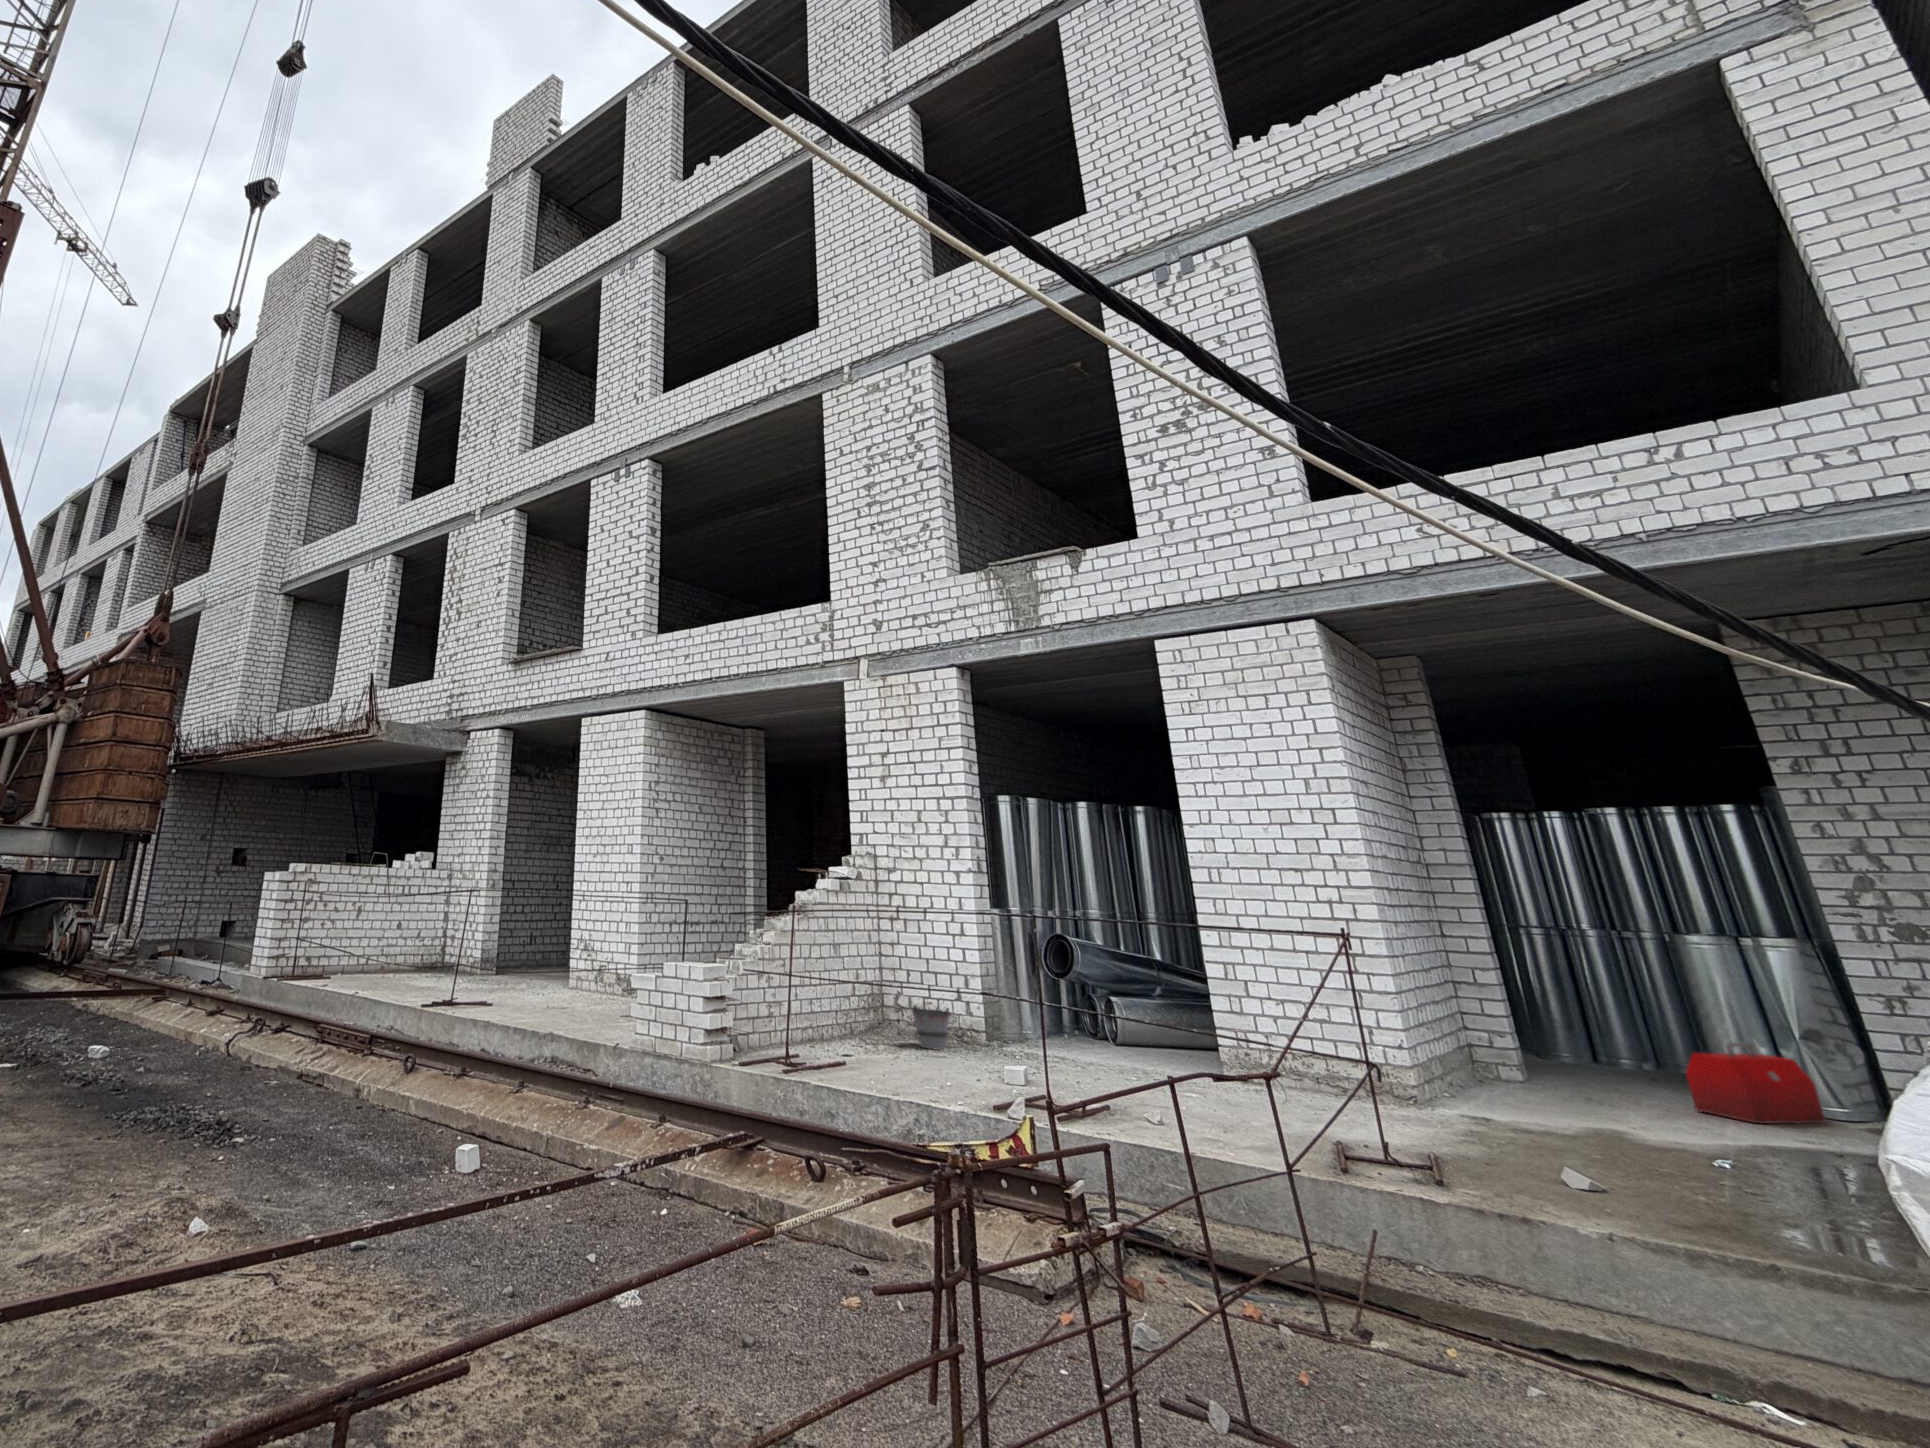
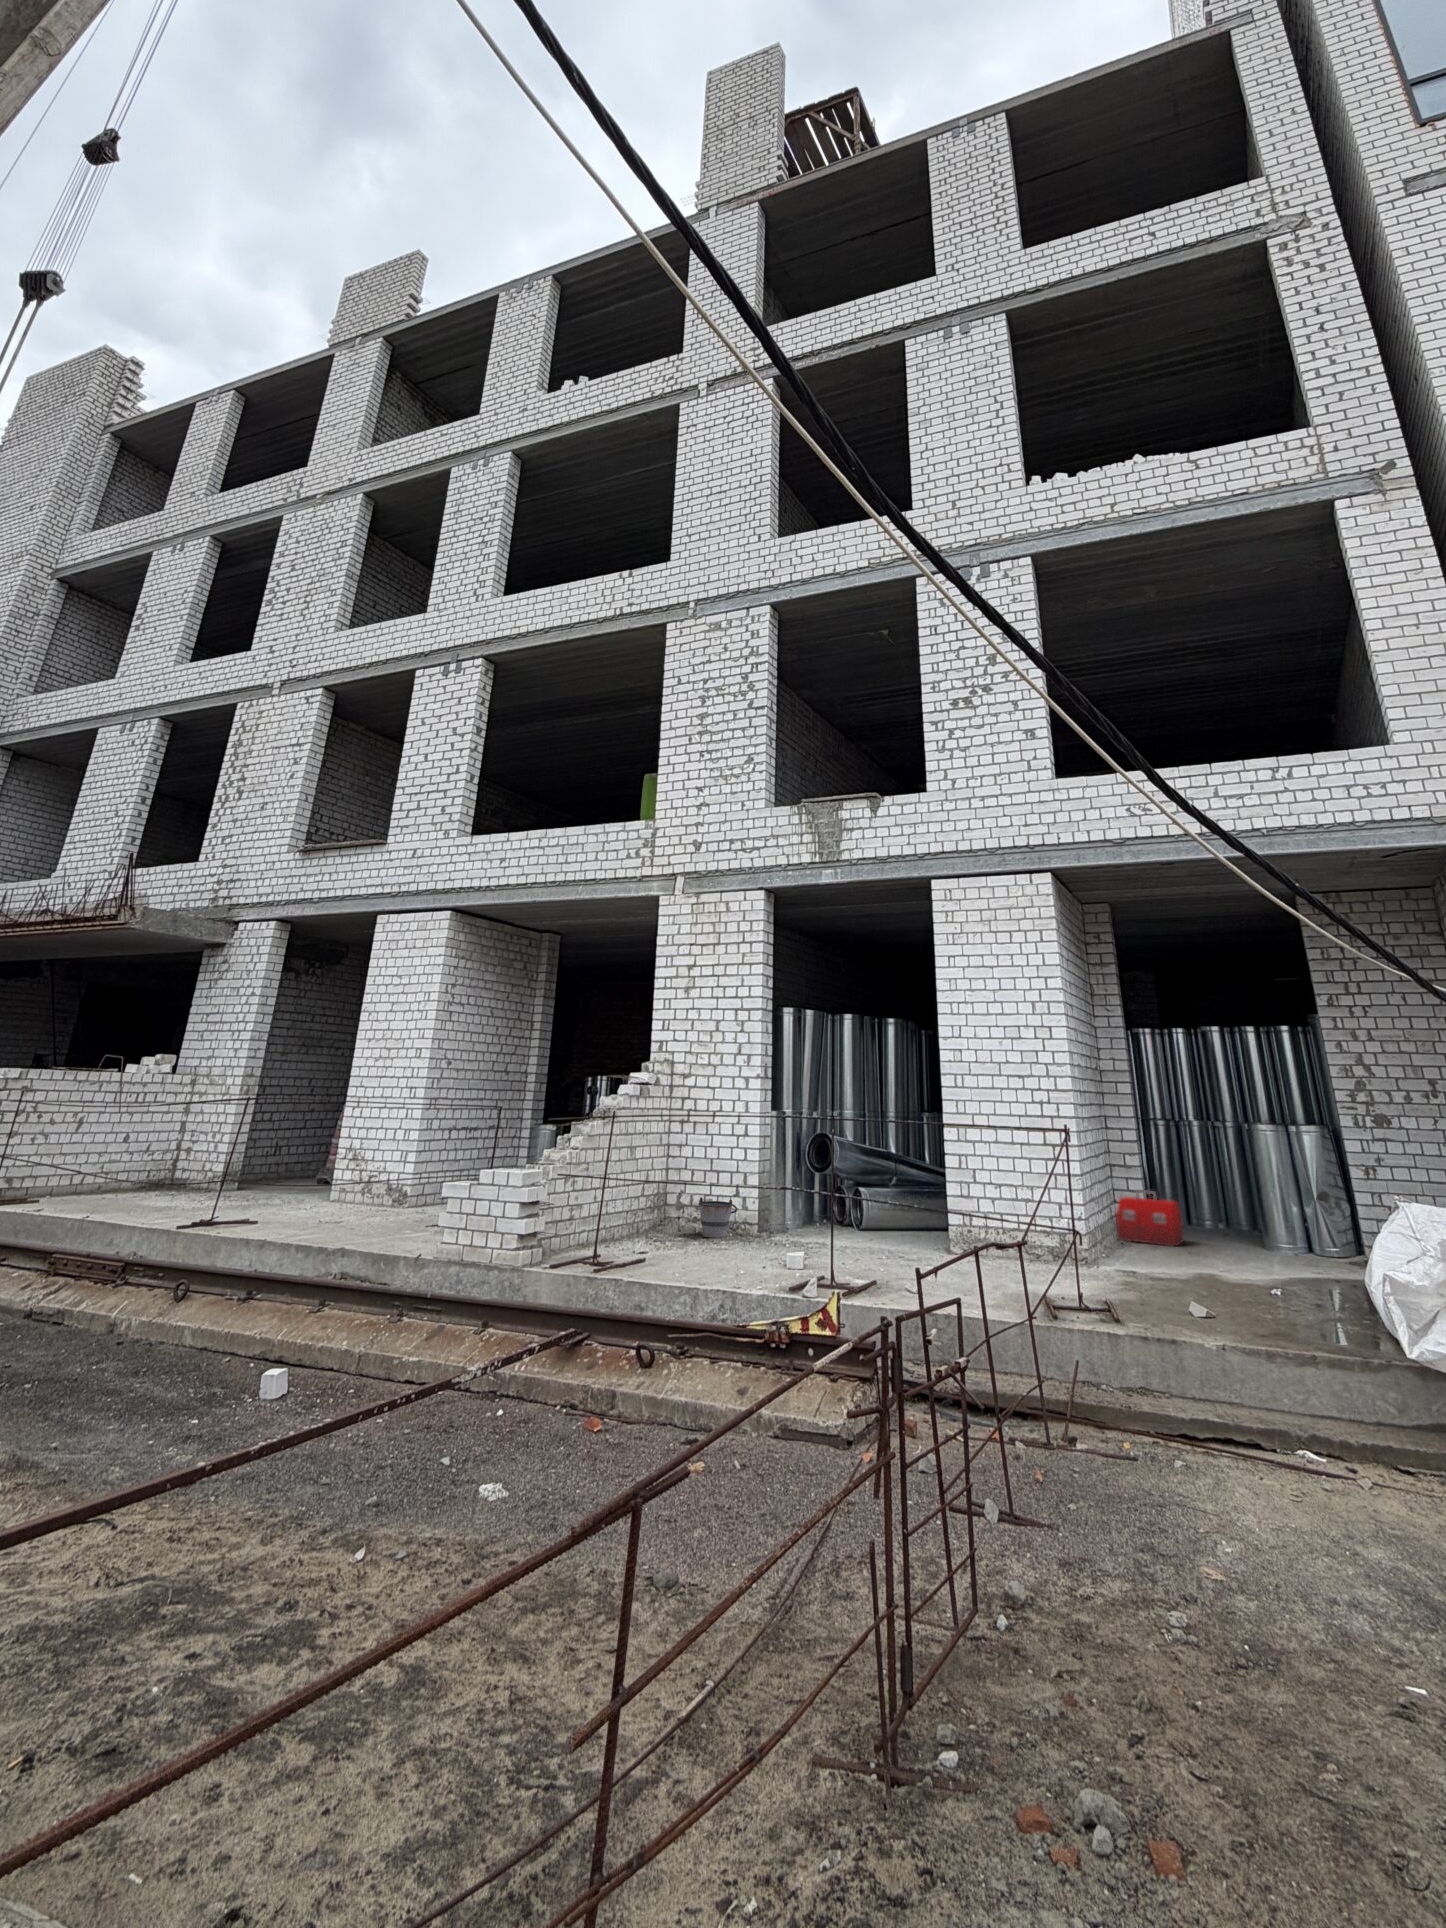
toolbox: present [1686,1042,1825,1123] -> present [1117,1190,1183,1246]

